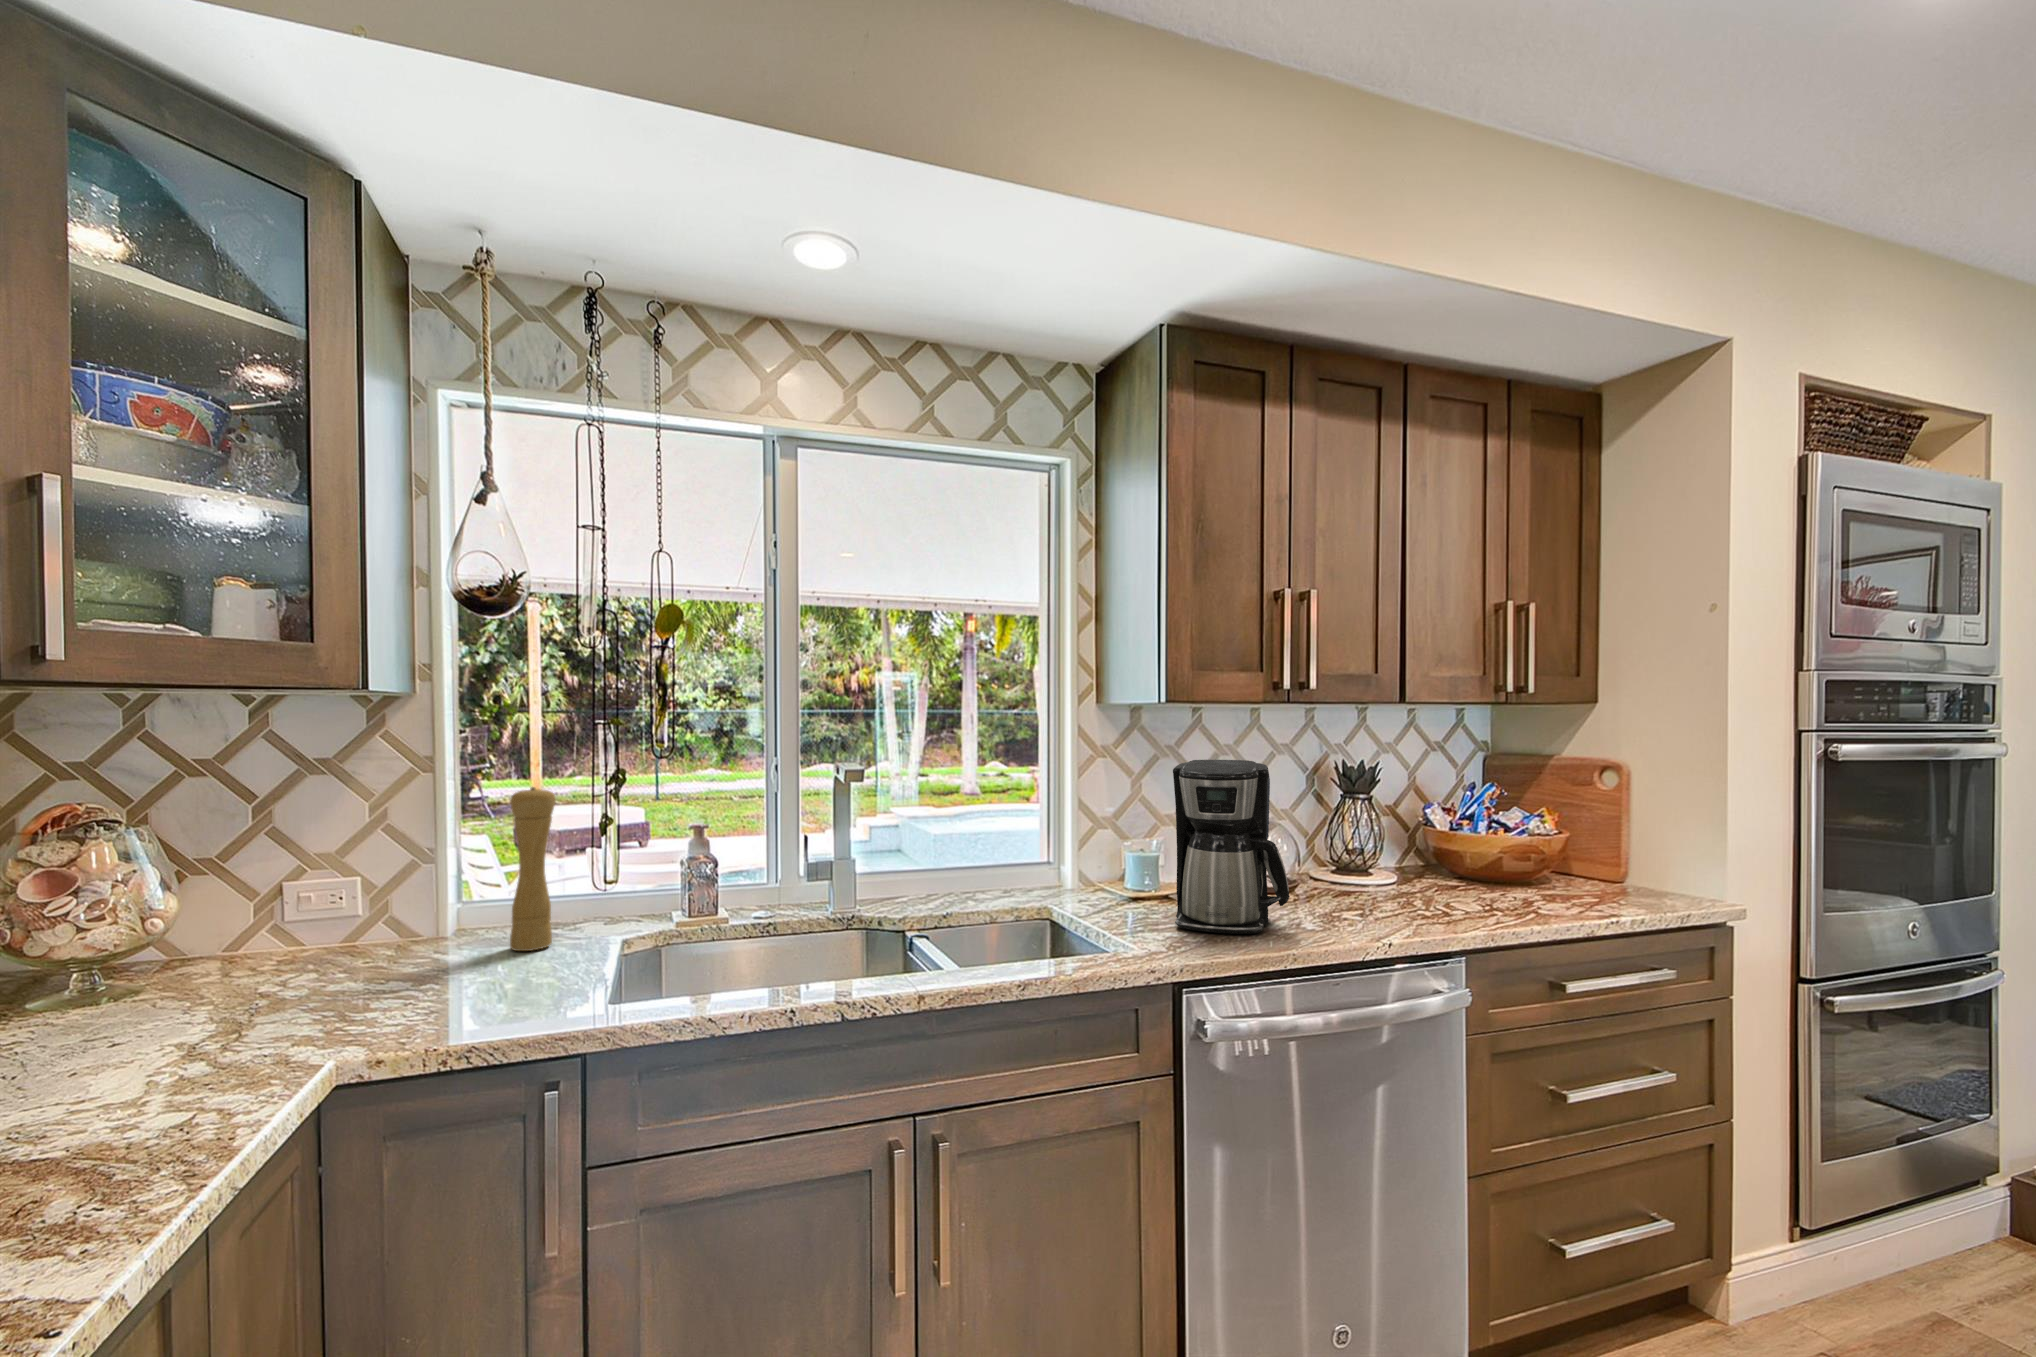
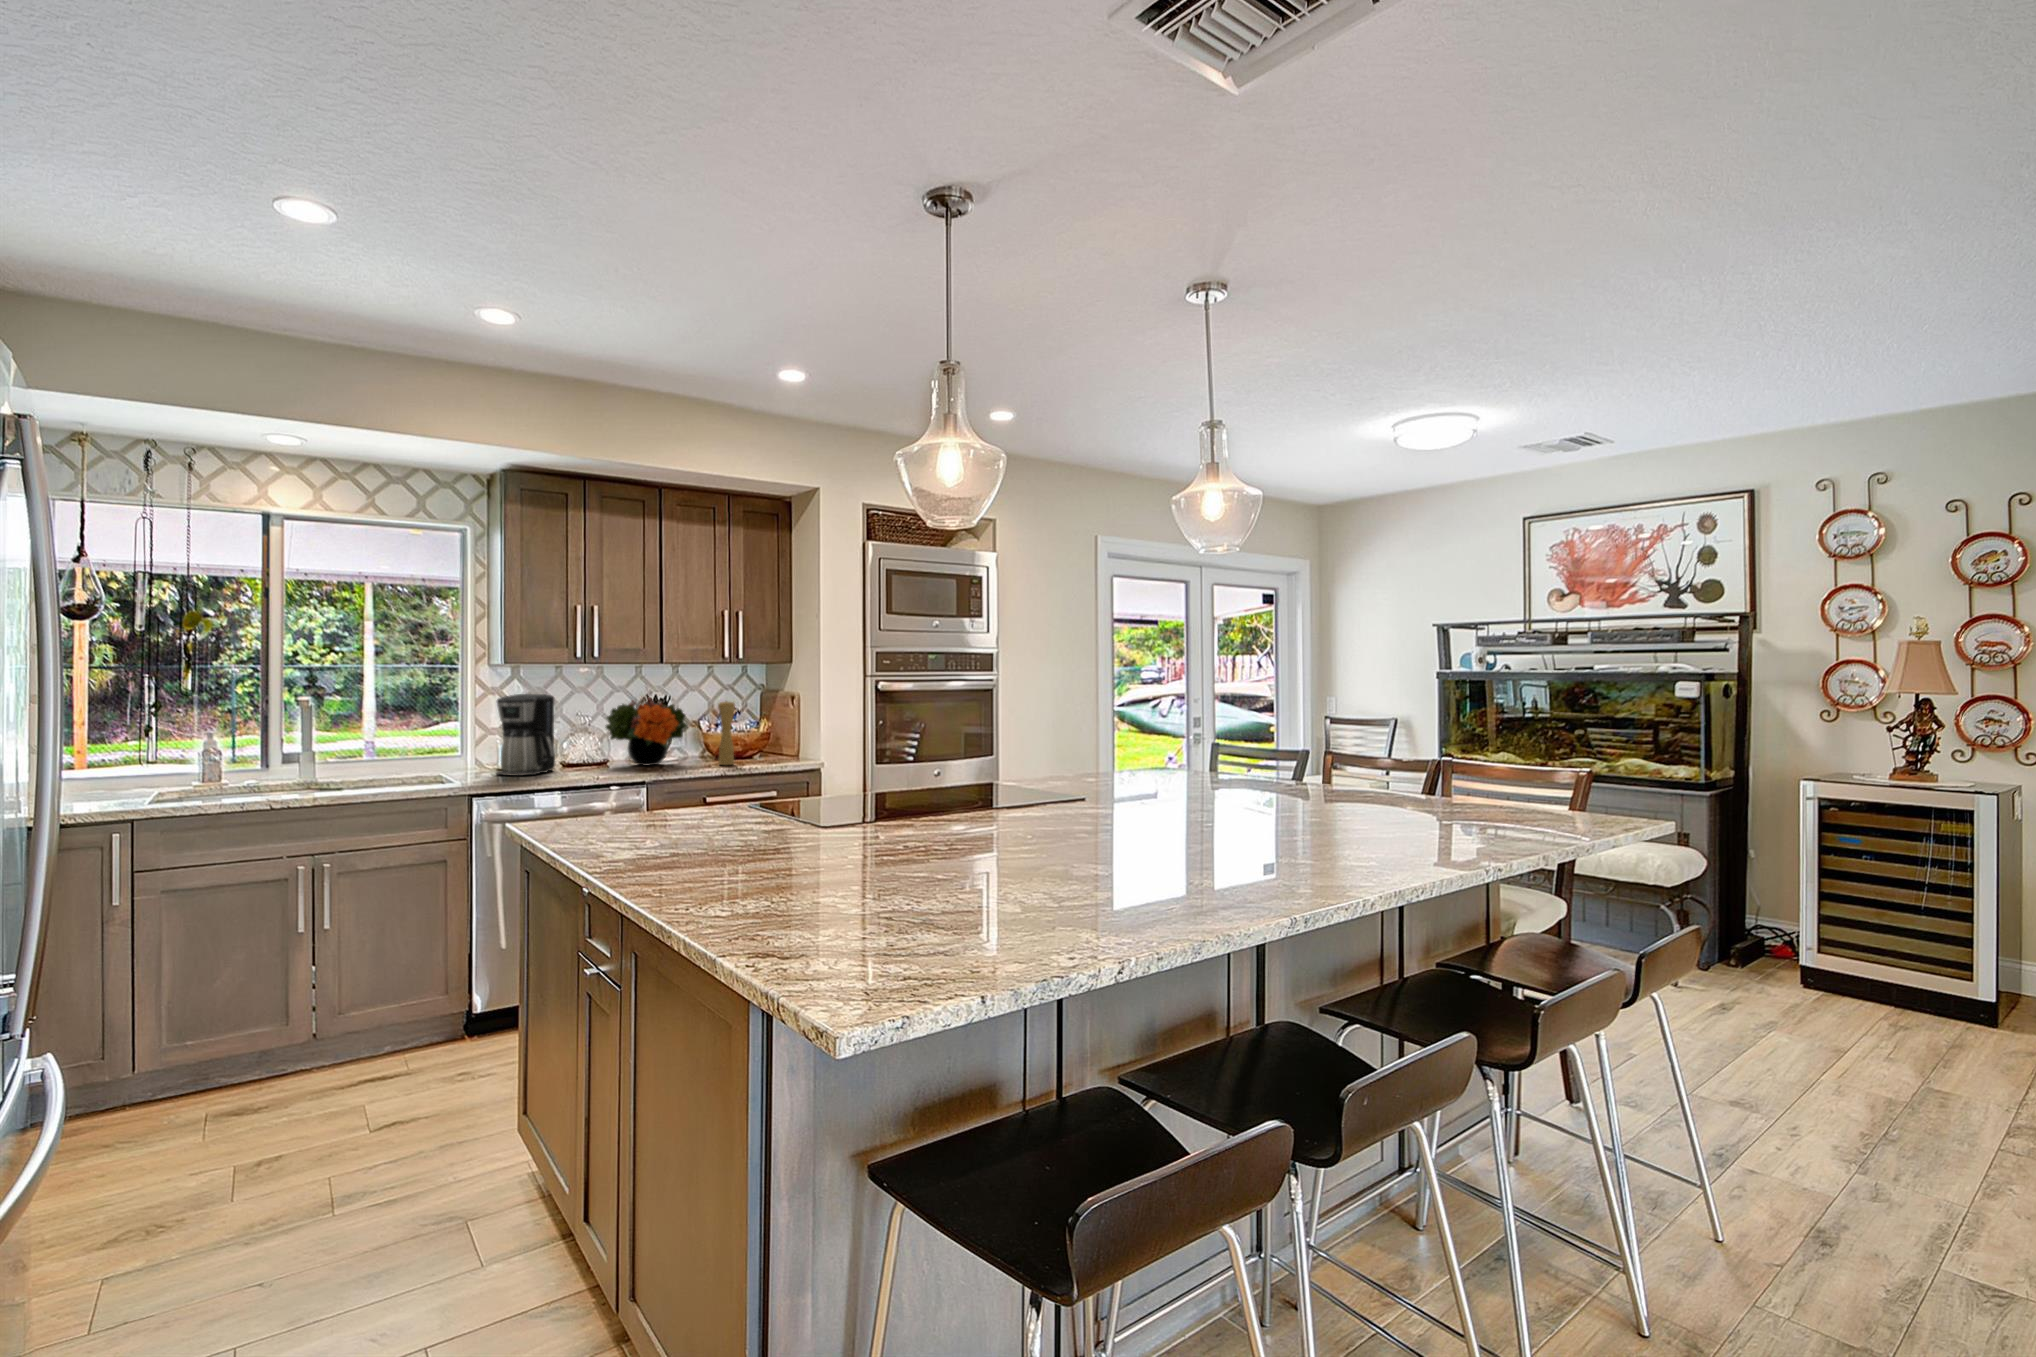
flower arrangement: none [1316,767,1482,904] -> present [605,698,687,766]
pepper mill: present [510,787,555,951] -> present [718,701,735,765]

